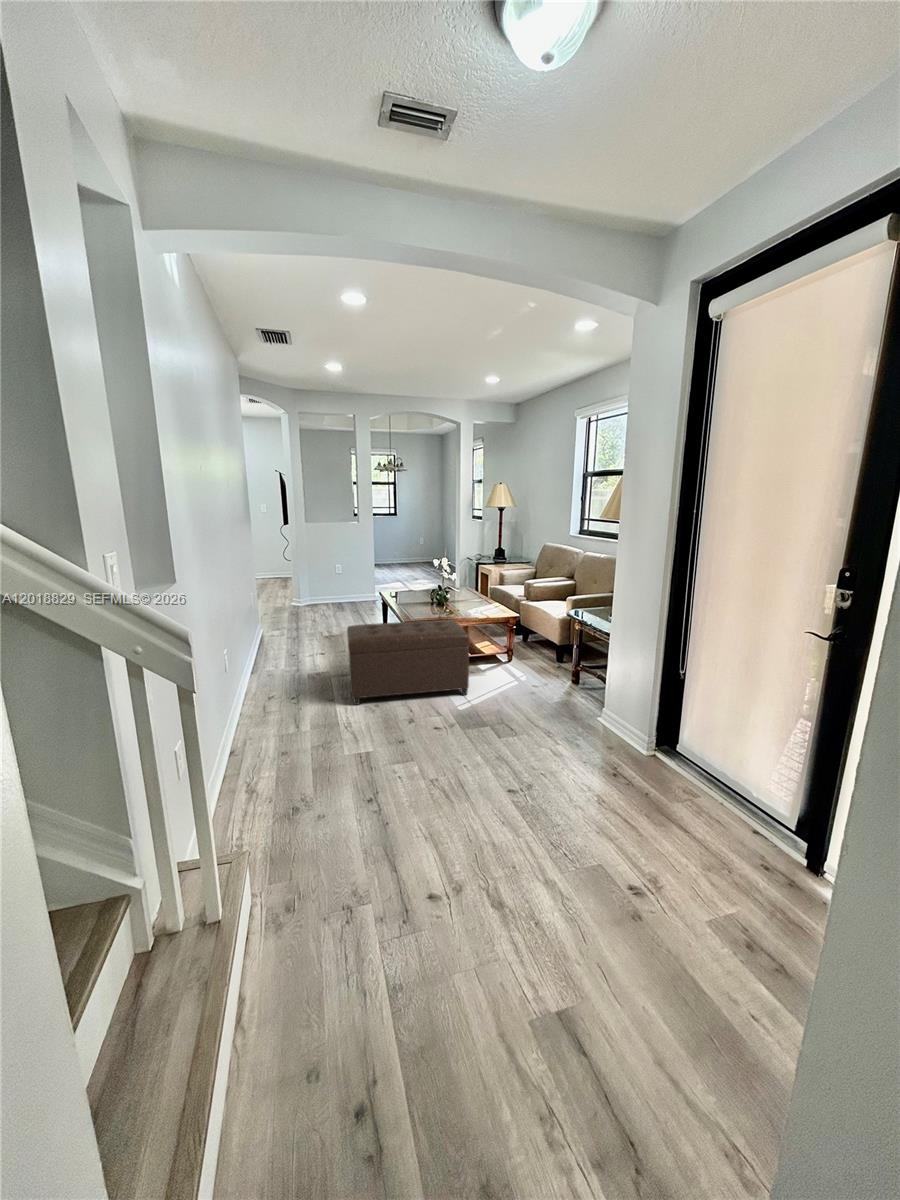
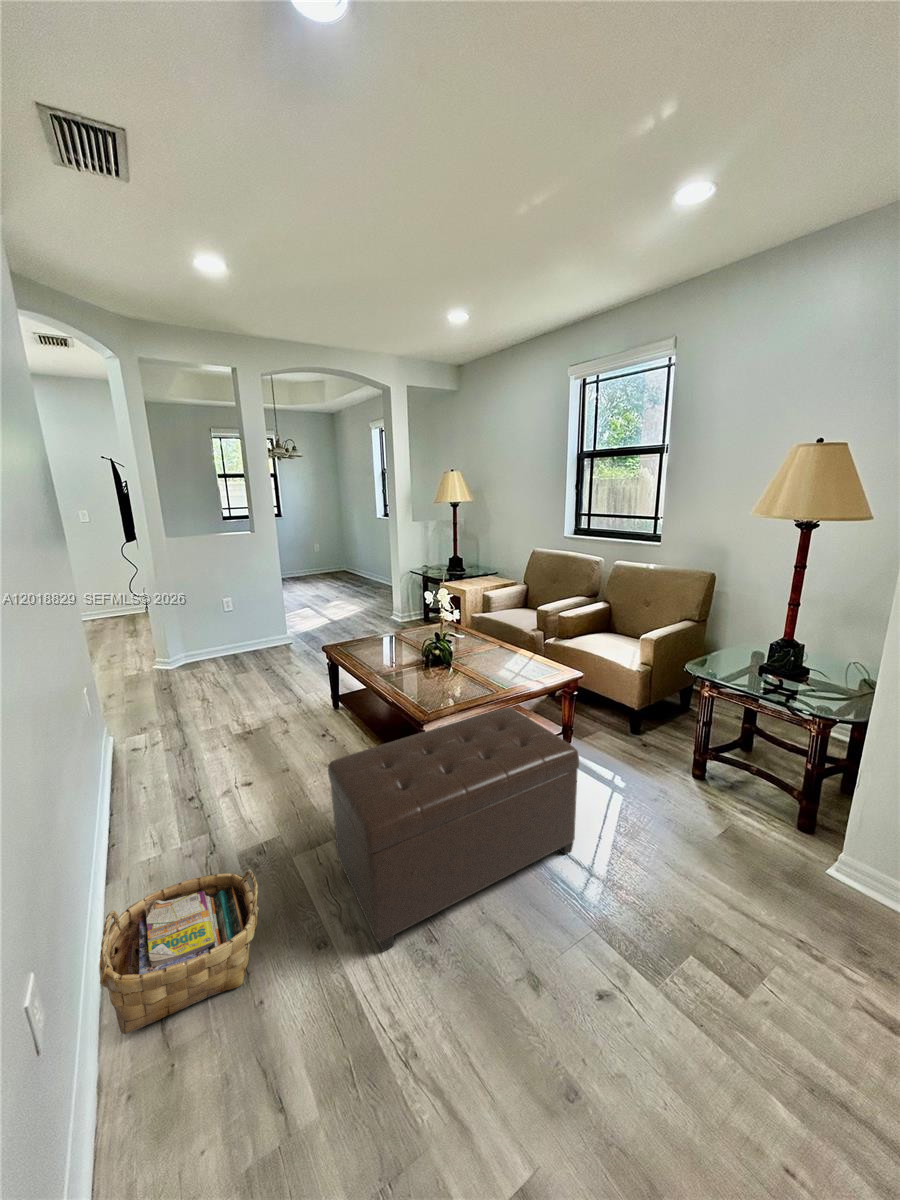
woven basket: none [246,661,307,704] -> present [99,869,259,1034]

